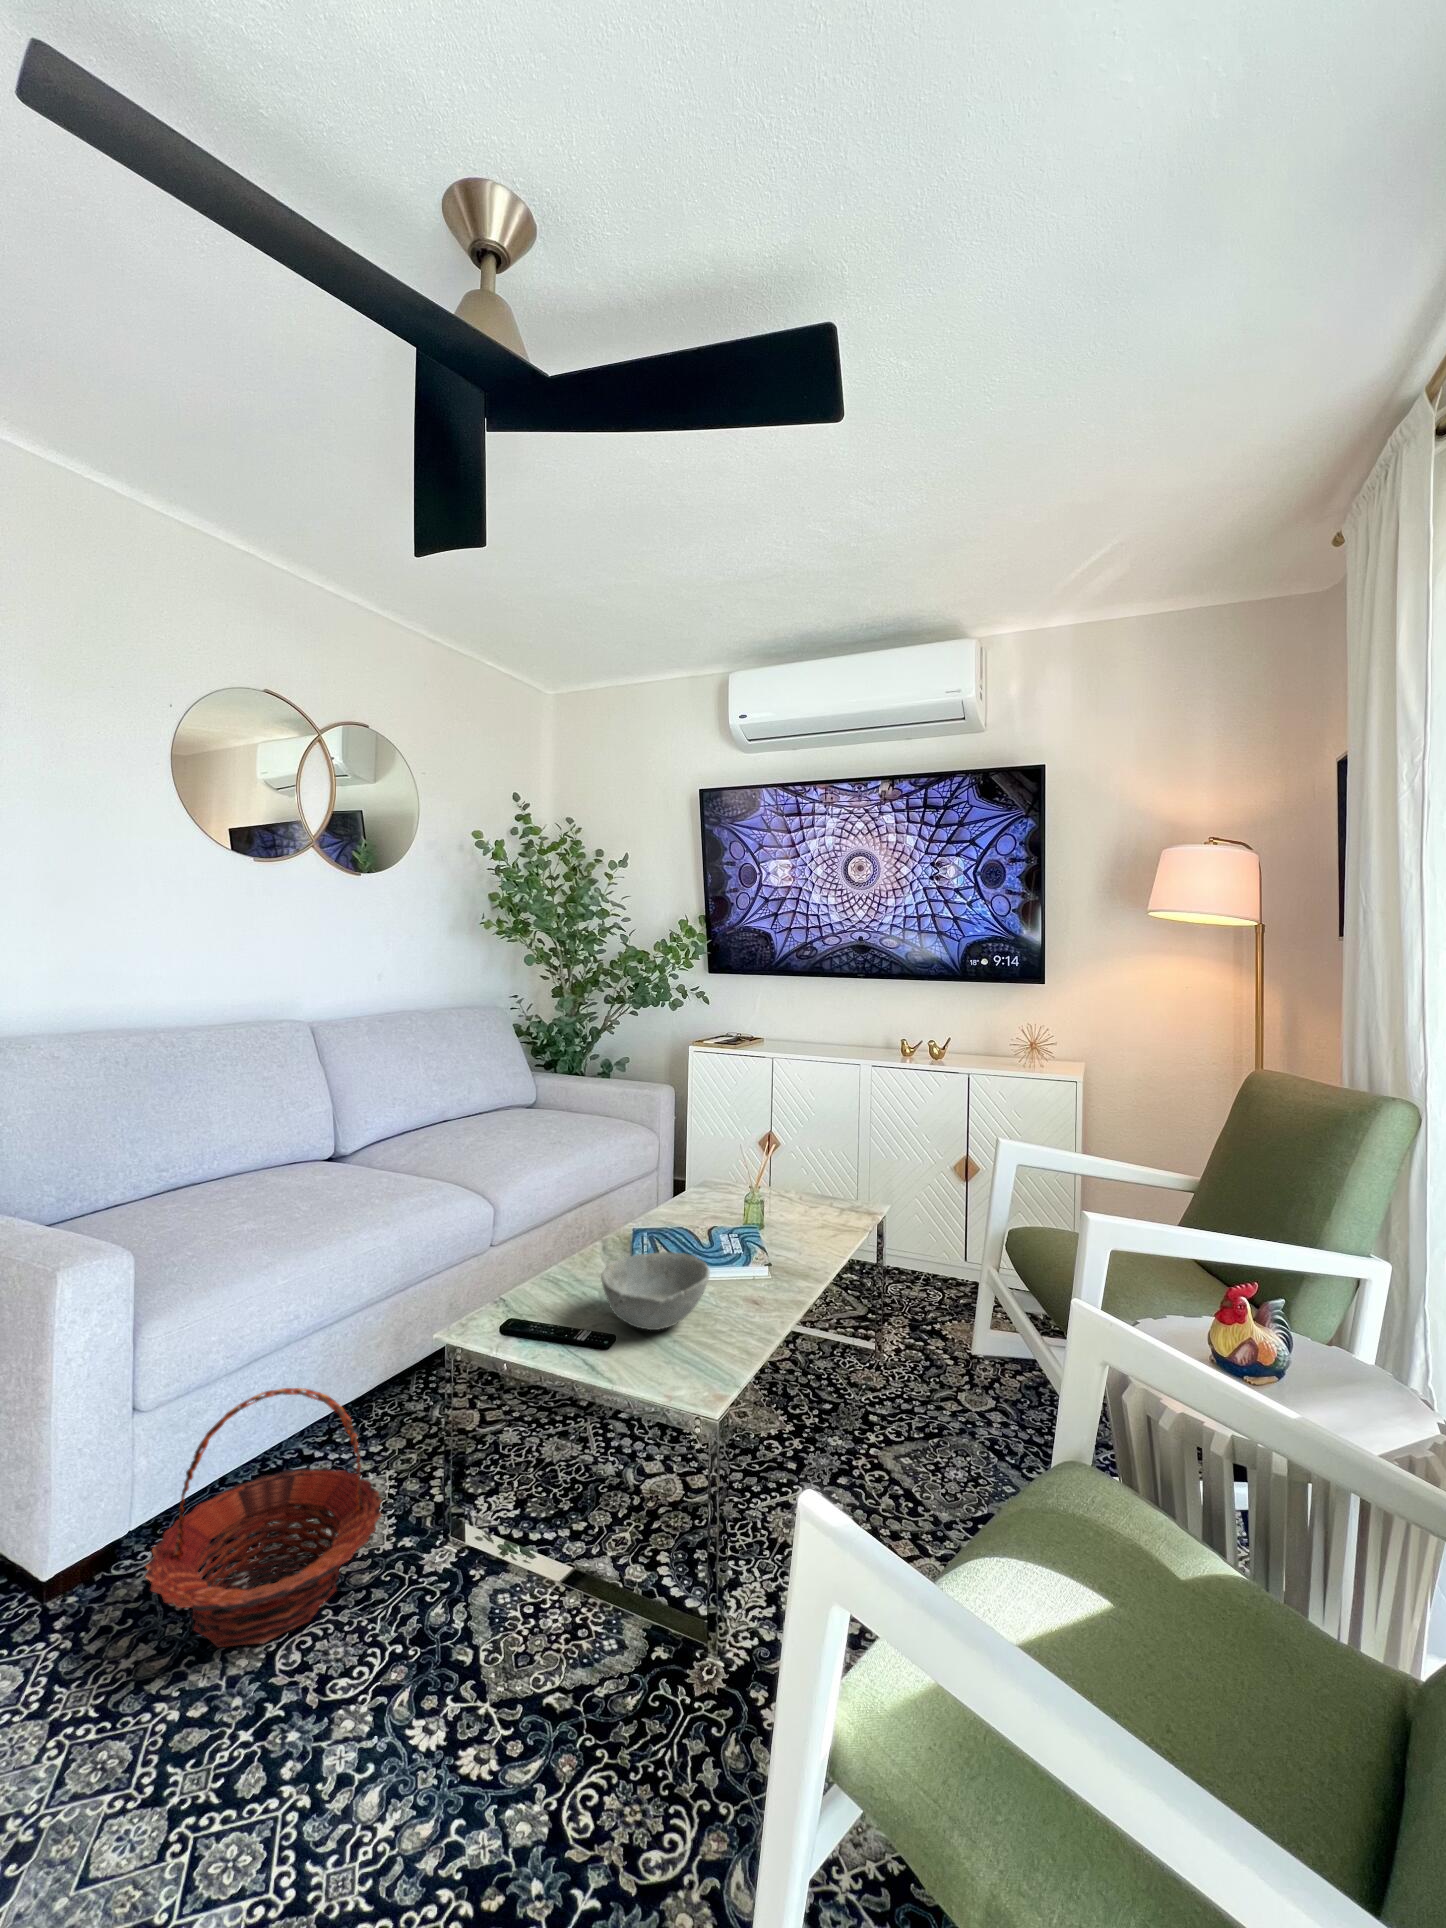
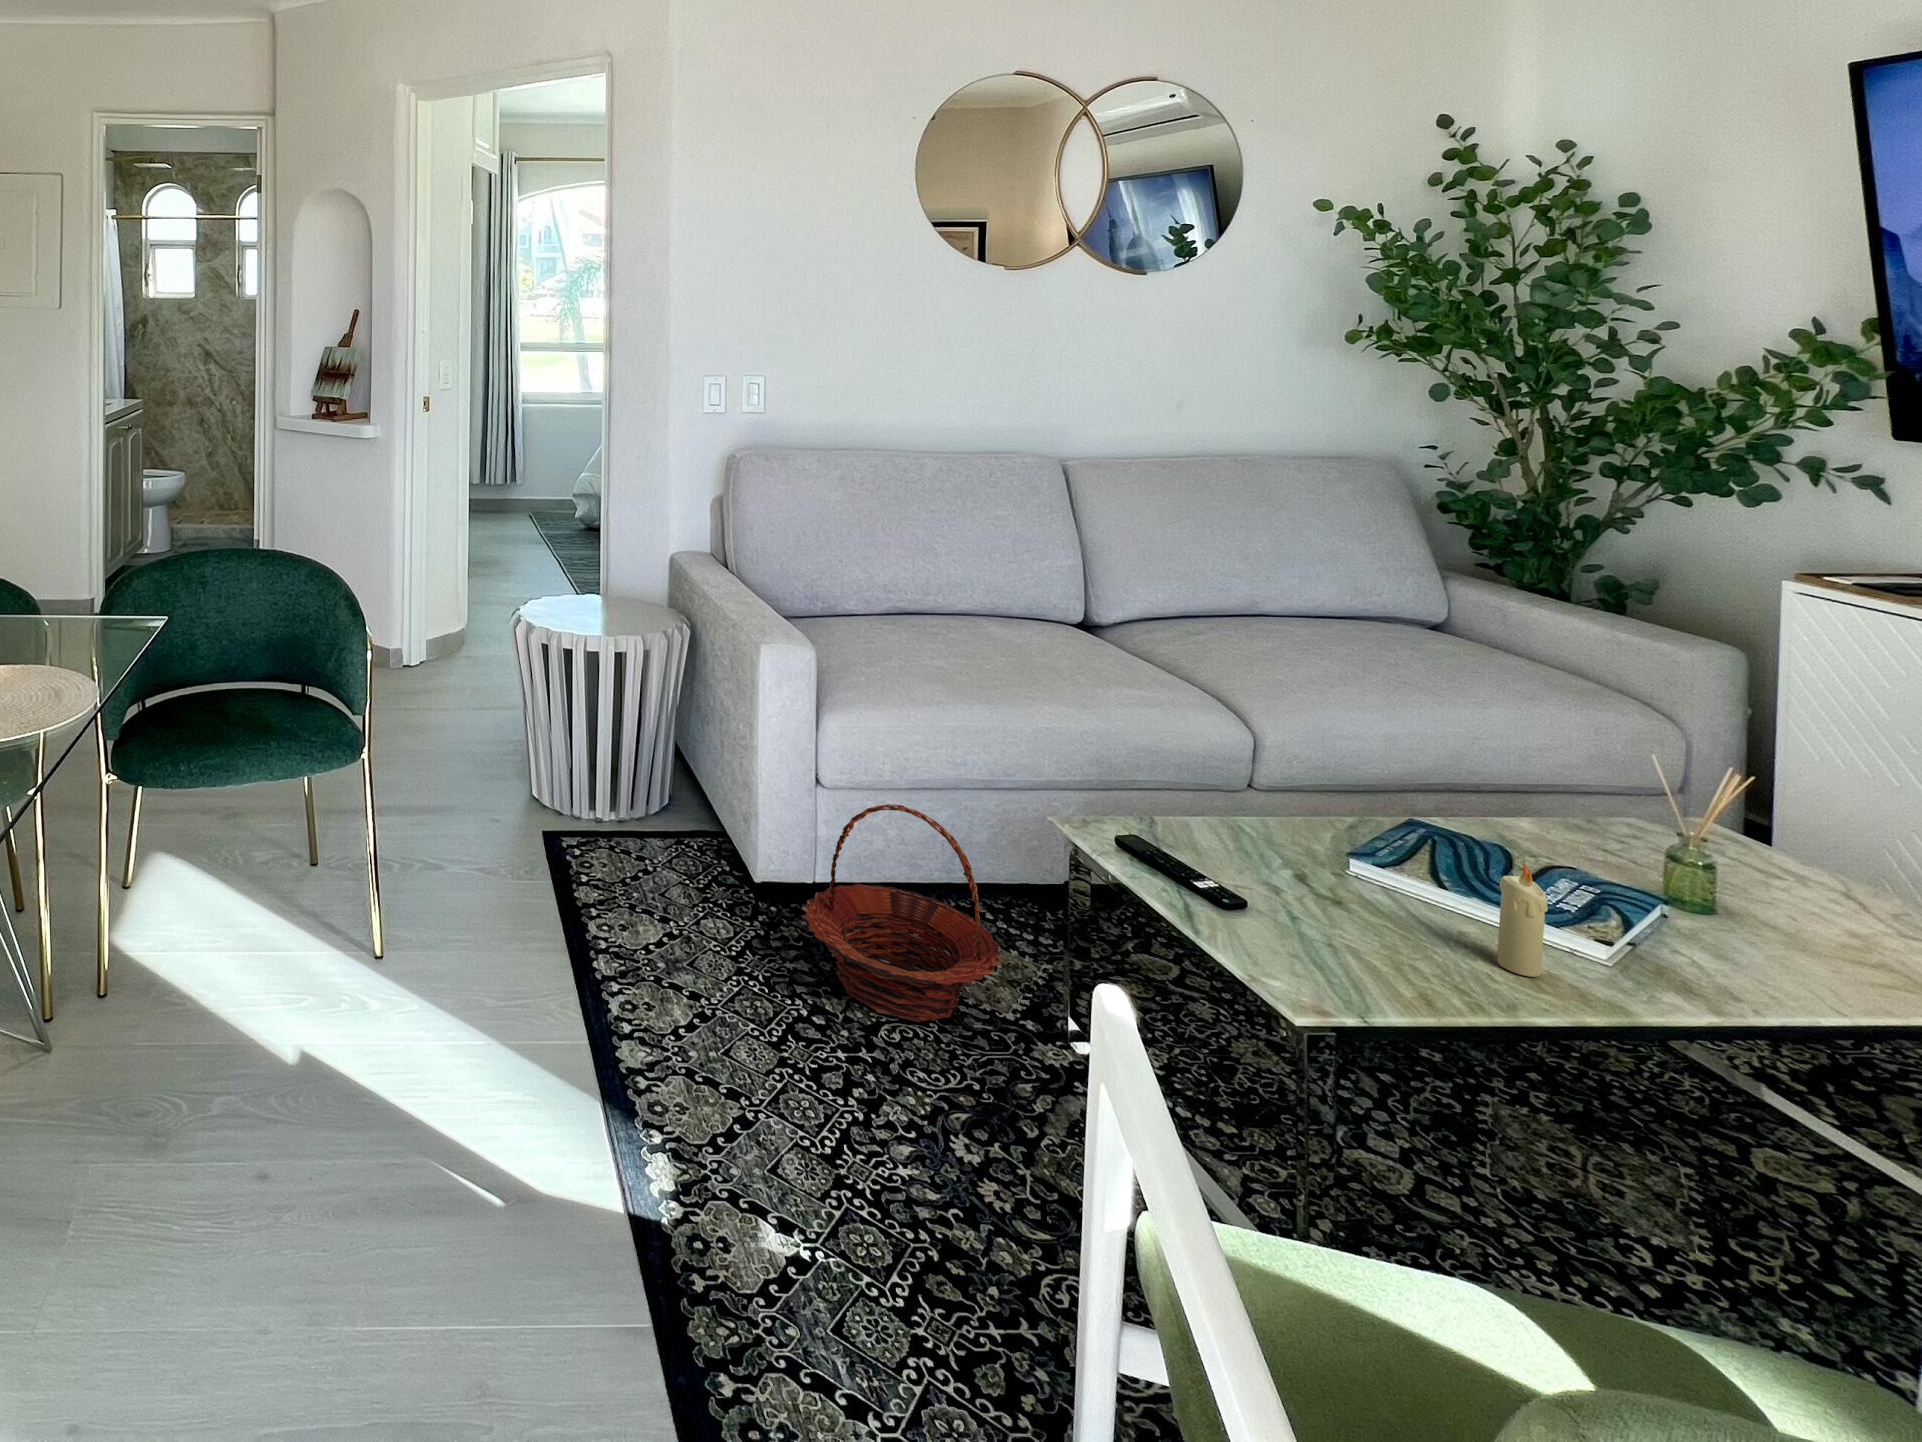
candle: none [730,1223,754,1299] -> present [1497,864,1548,977]
bowl: present [601,1252,710,1330] -> none [1249,833,1430,940]

